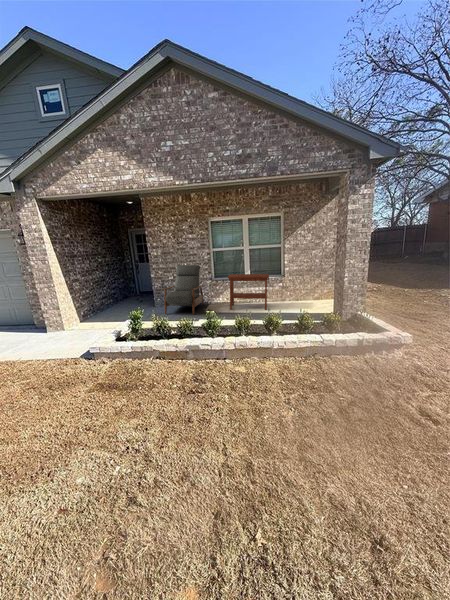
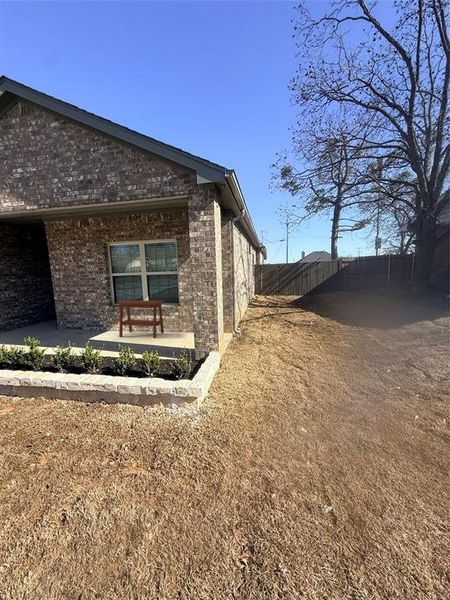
chair: present [163,265,204,315] -> none [46,290,102,341]

